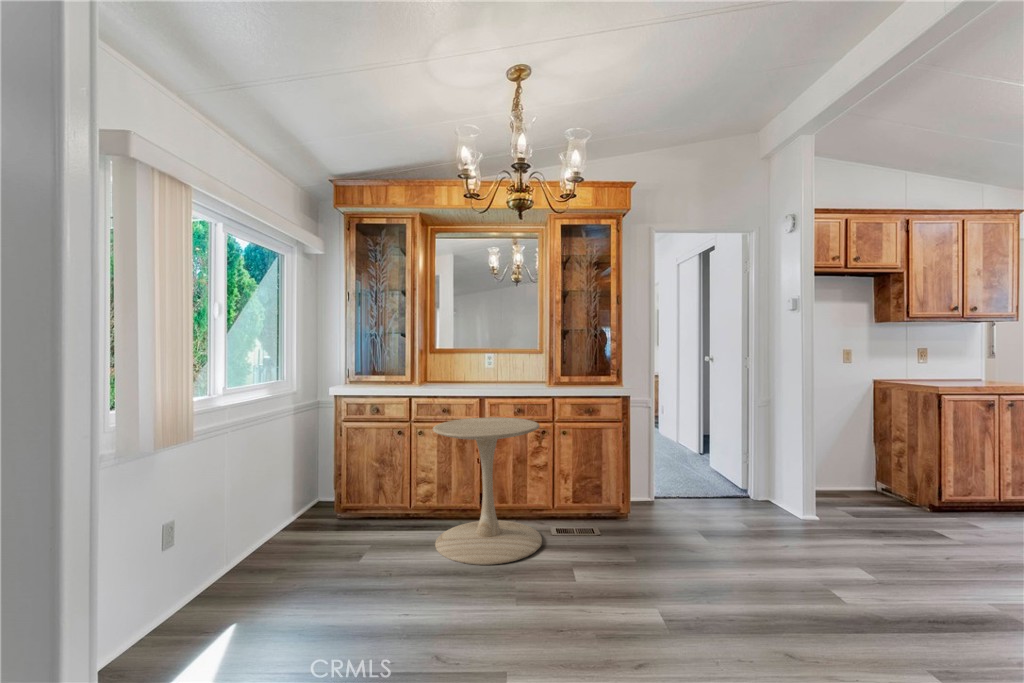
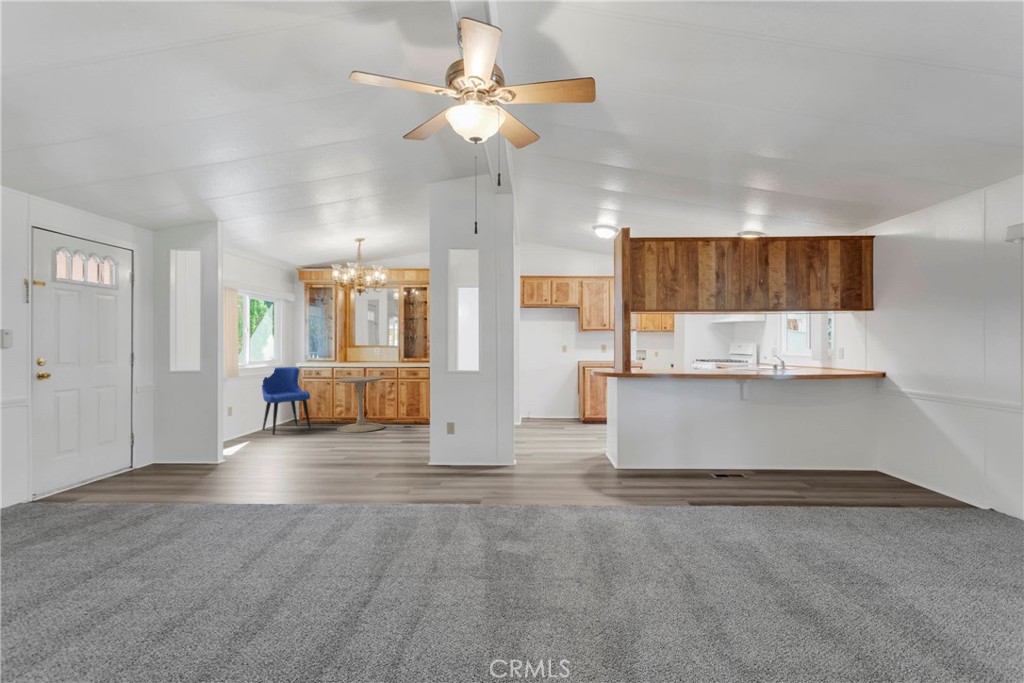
dining chair: none [246,397,374,582] -> present [262,367,311,435]

